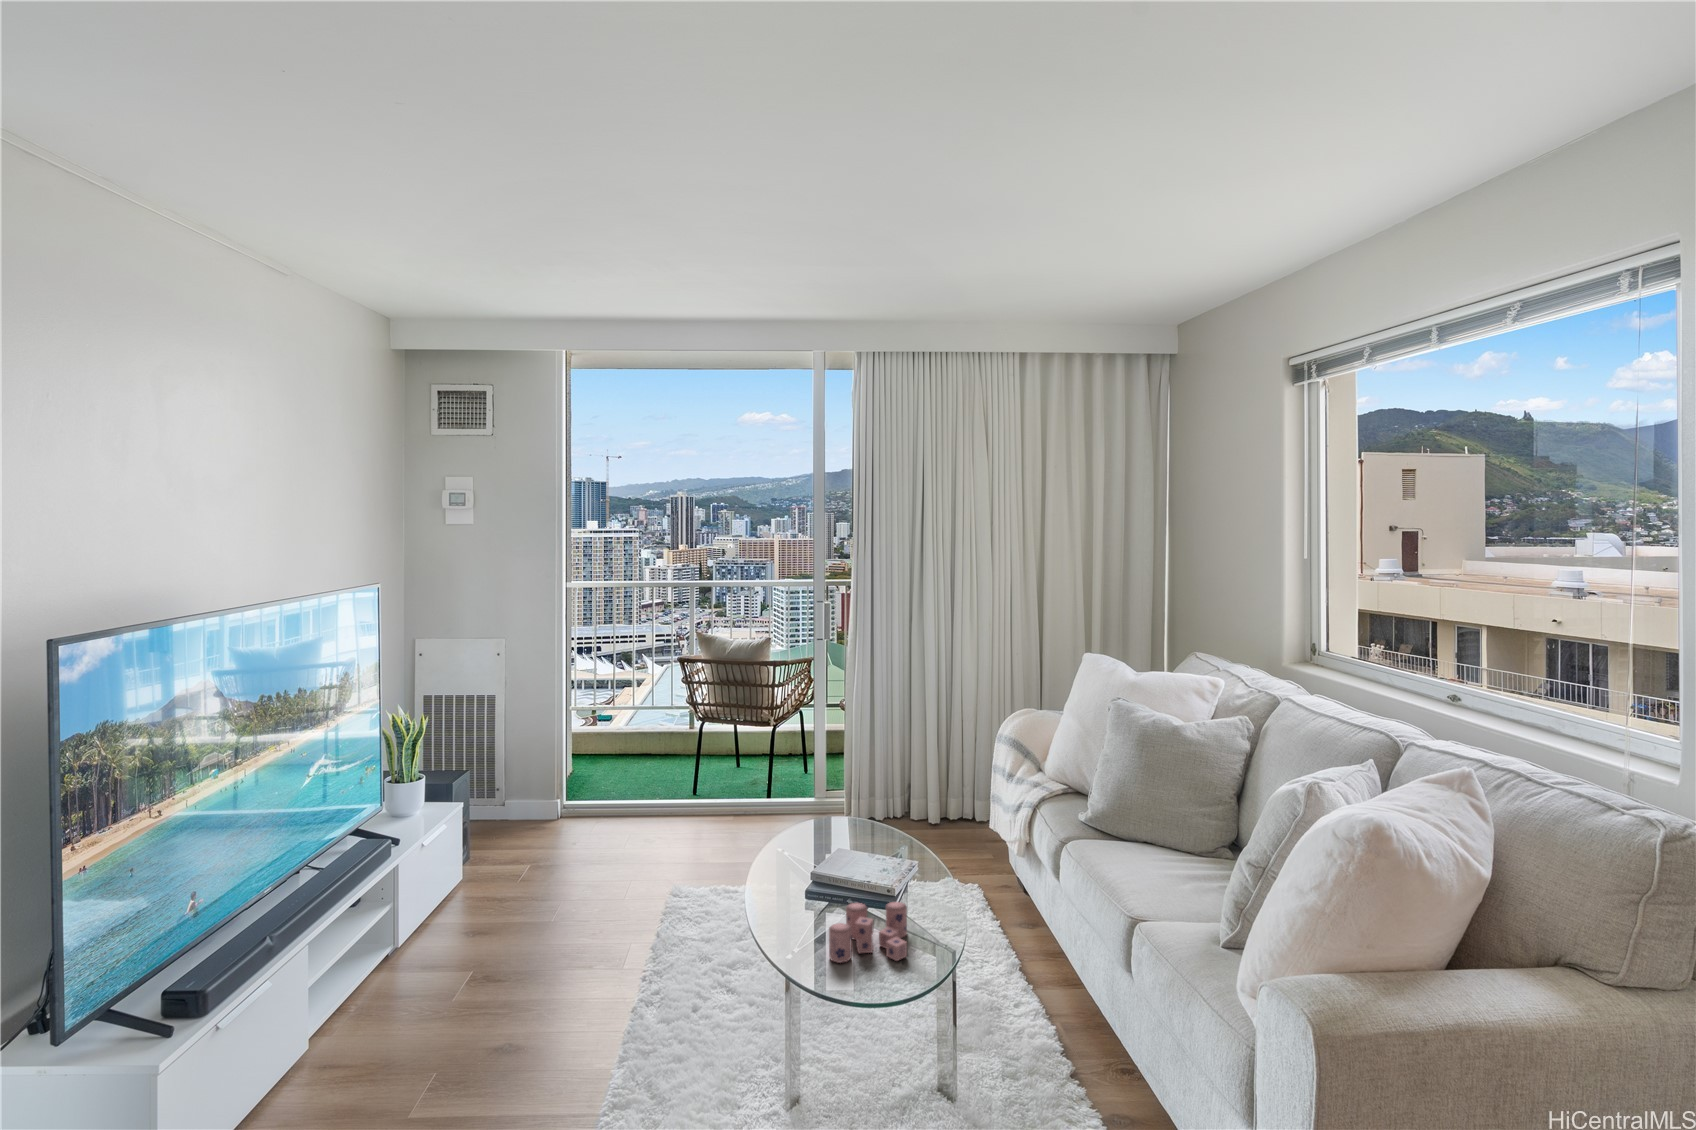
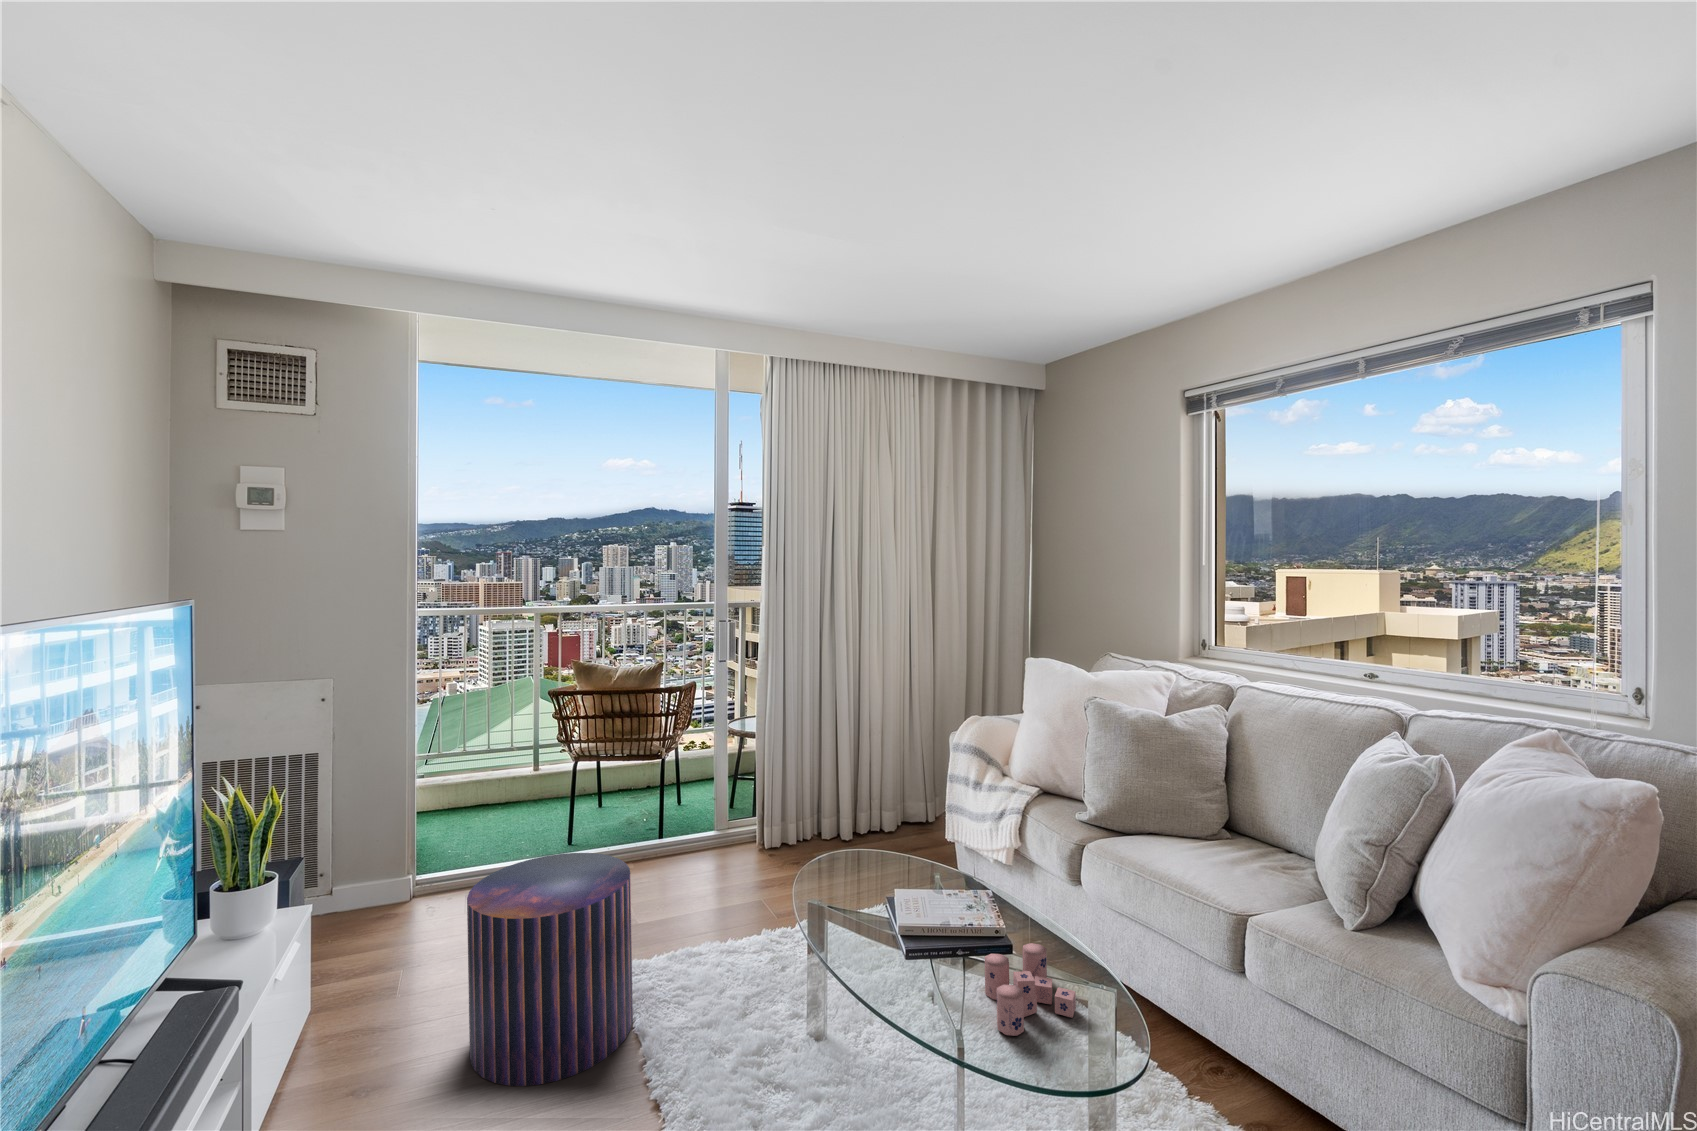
pouf: none [536,789,663,954] -> present [467,853,633,1086]

